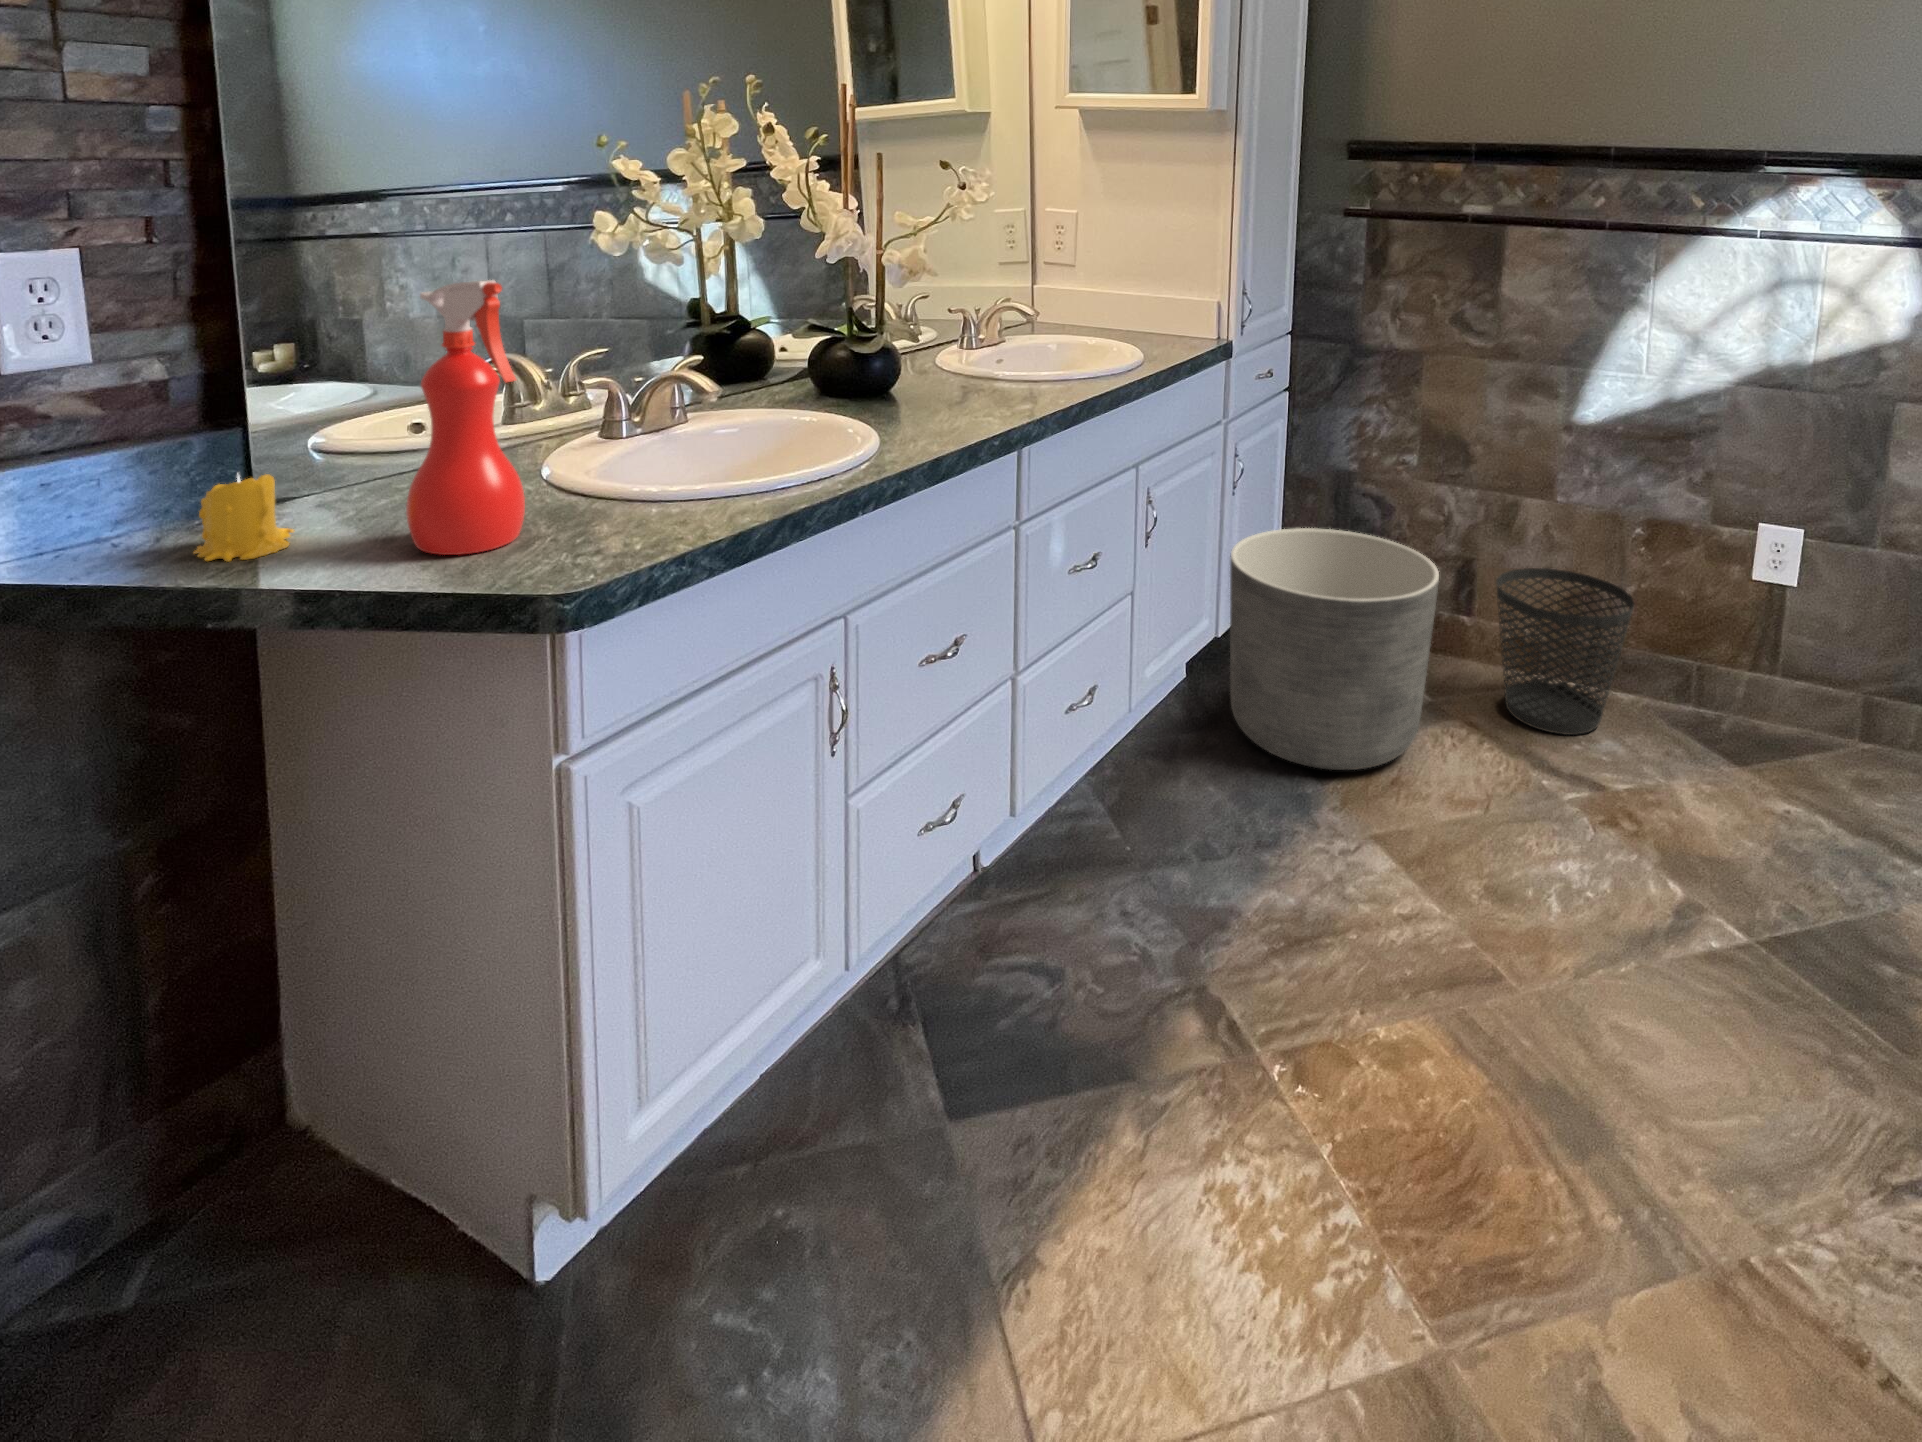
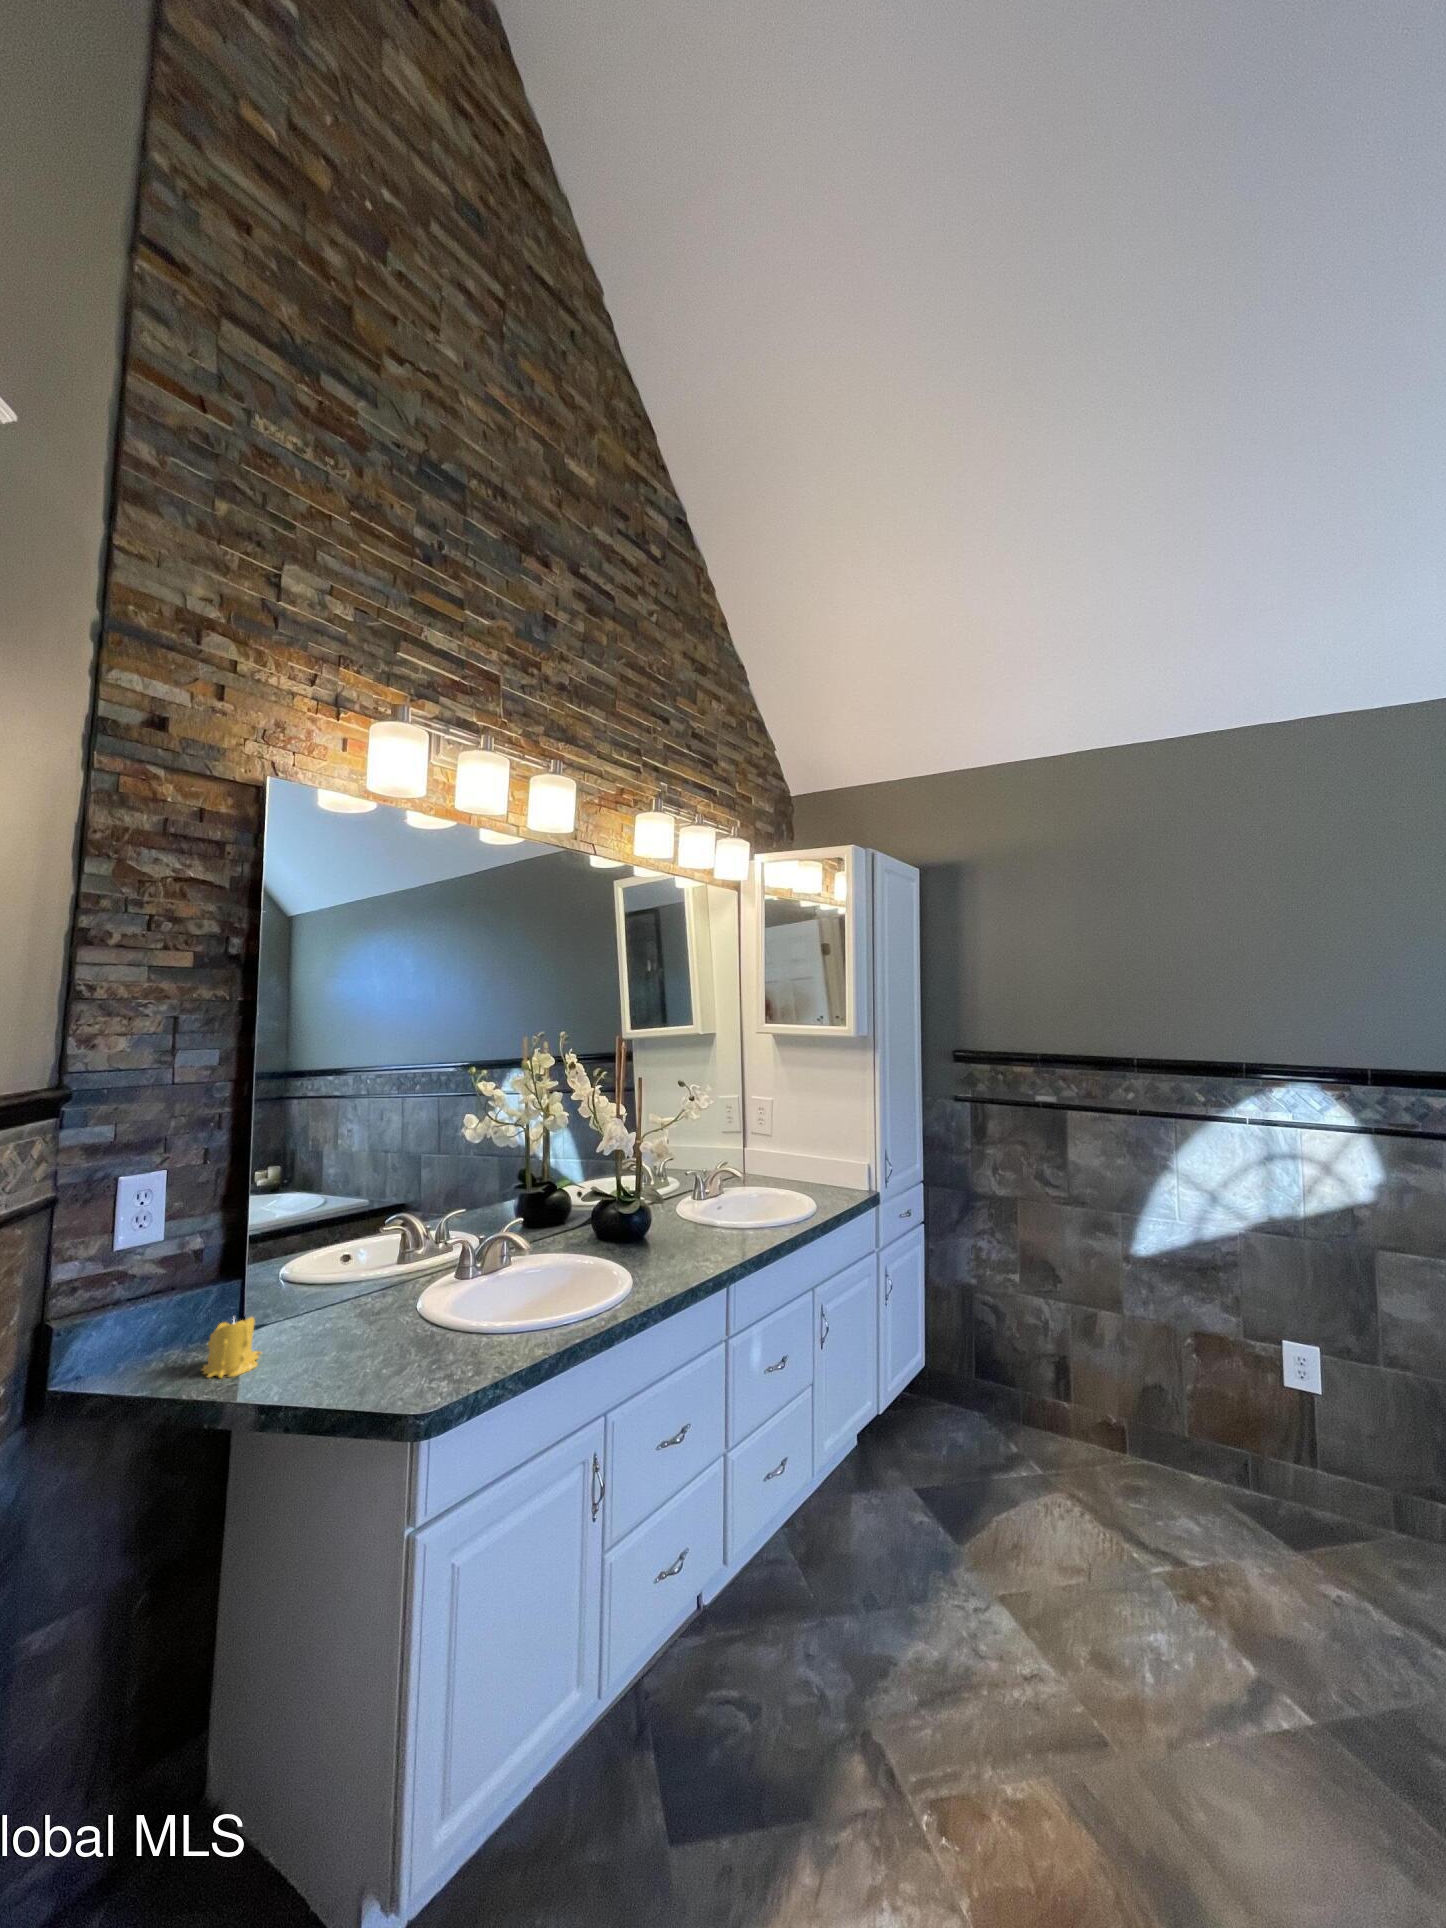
spray bottle: present [406,280,525,555] -> none [330,1195,404,1378]
planter: present [1230,528,1439,770] -> none [884,1329,1038,1533]
wastebasket: present [1496,568,1634,735] -> none [1084,1365,1193,1510]

